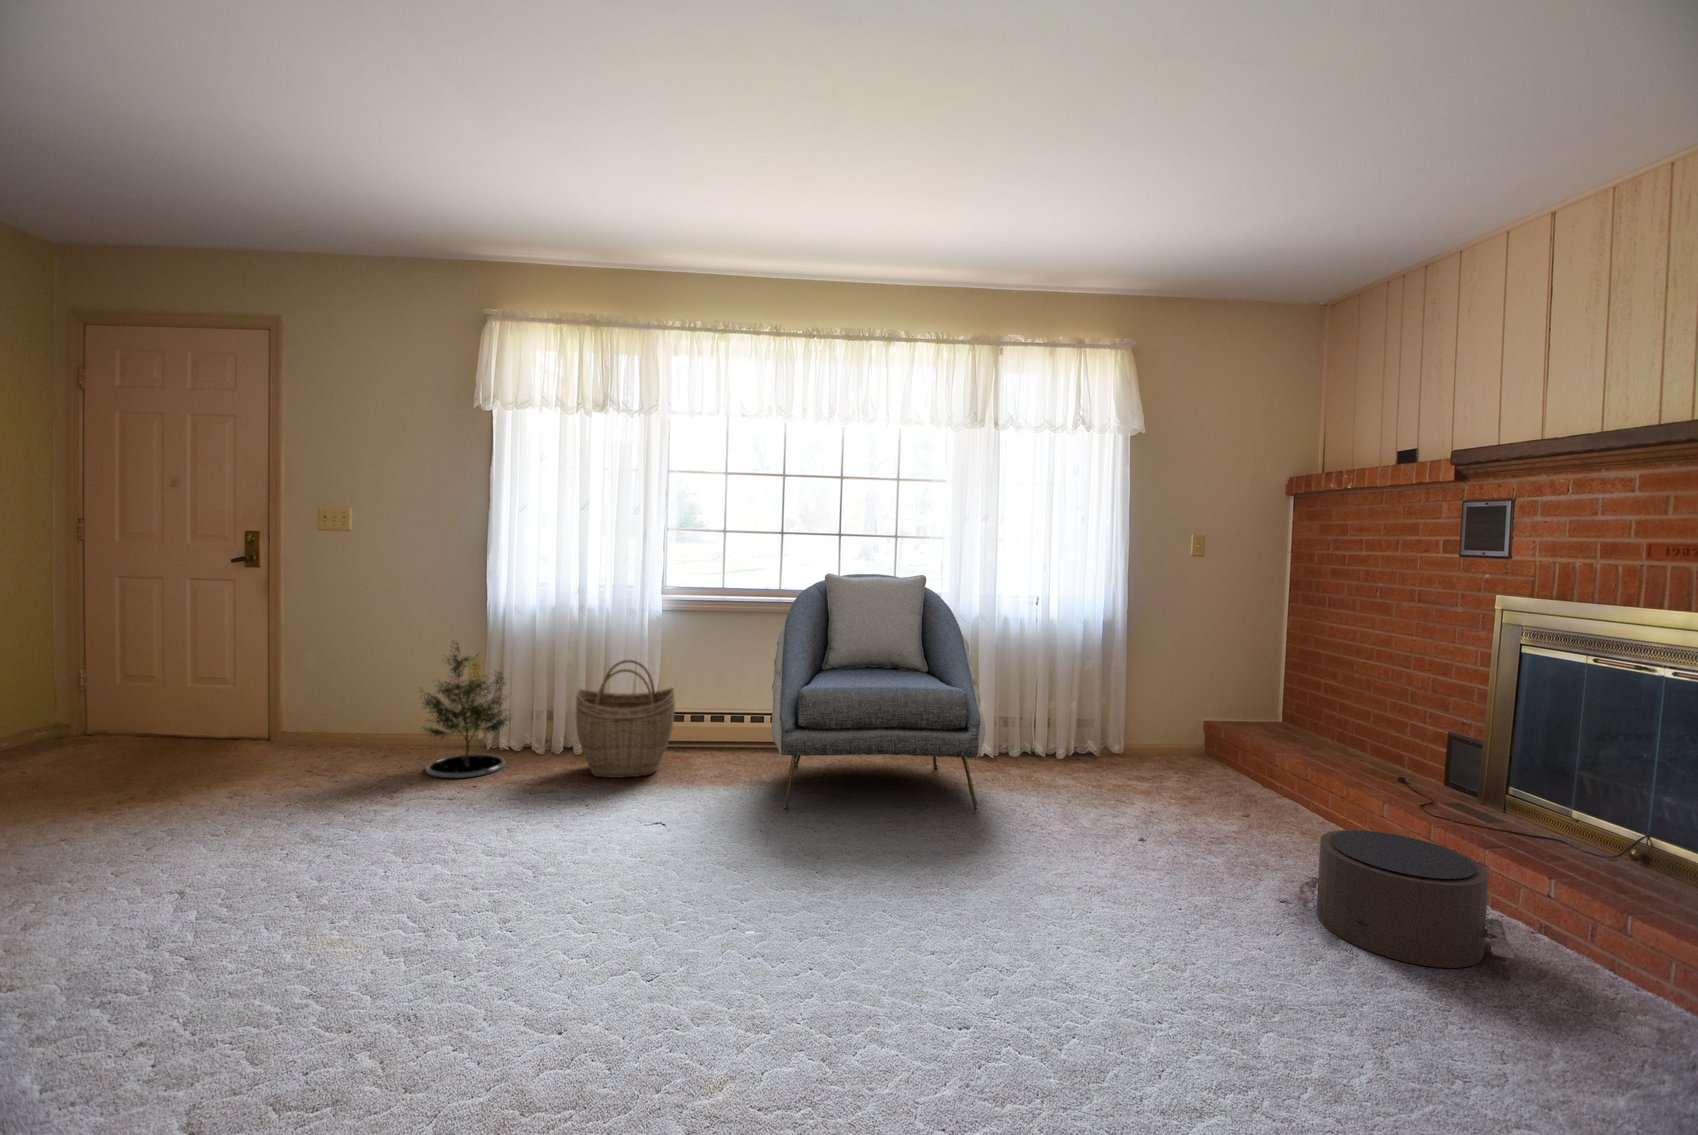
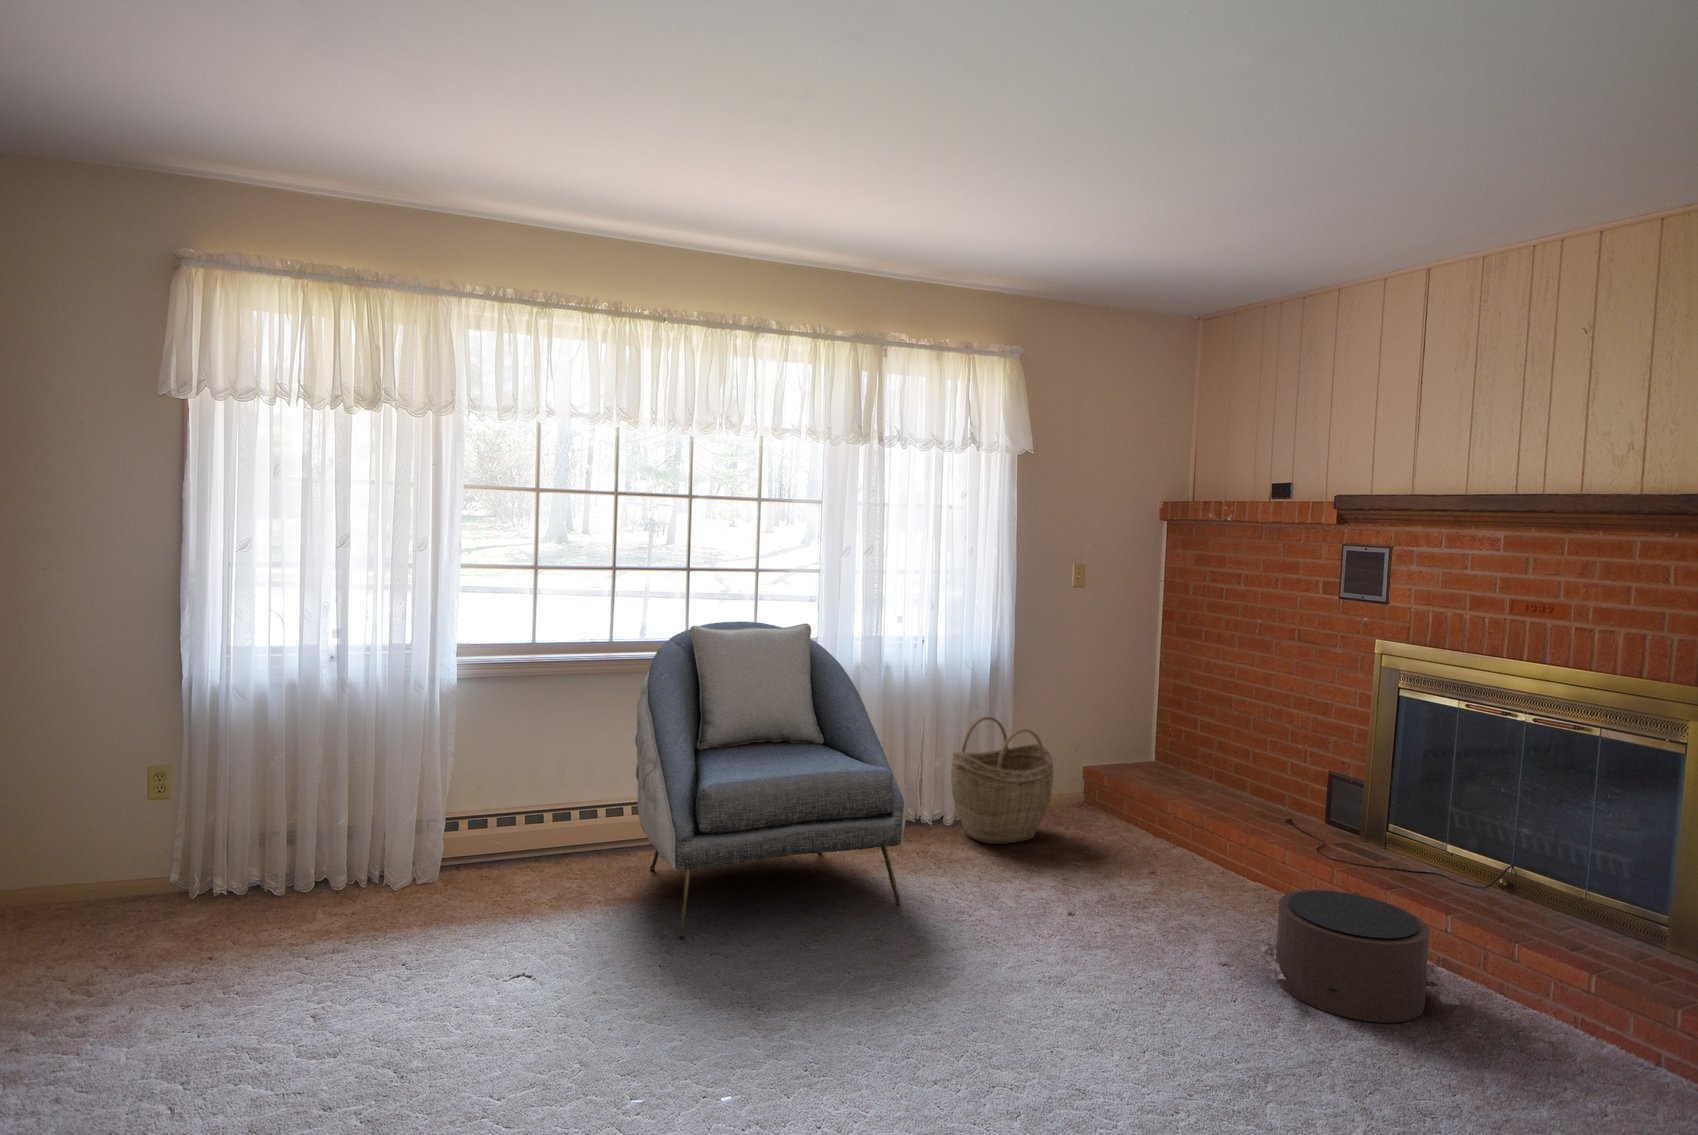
potted tree: present [420,644,508,778] -> none [94,747,245,956]
woven basket: present [575,660,675,778] -> present [951,717,1053,844]

